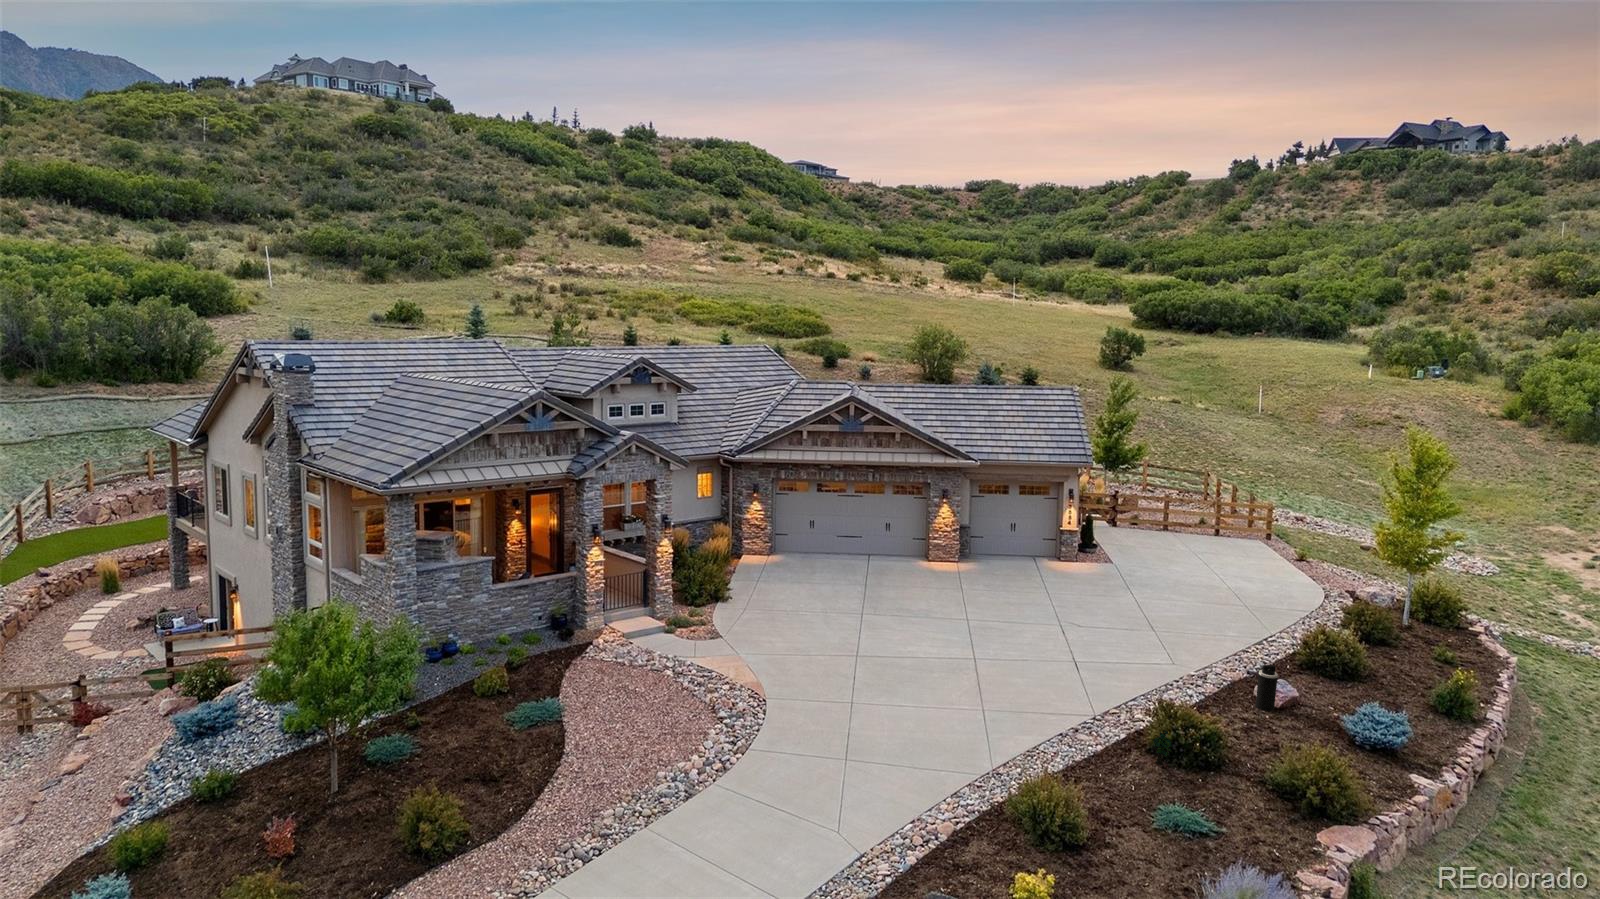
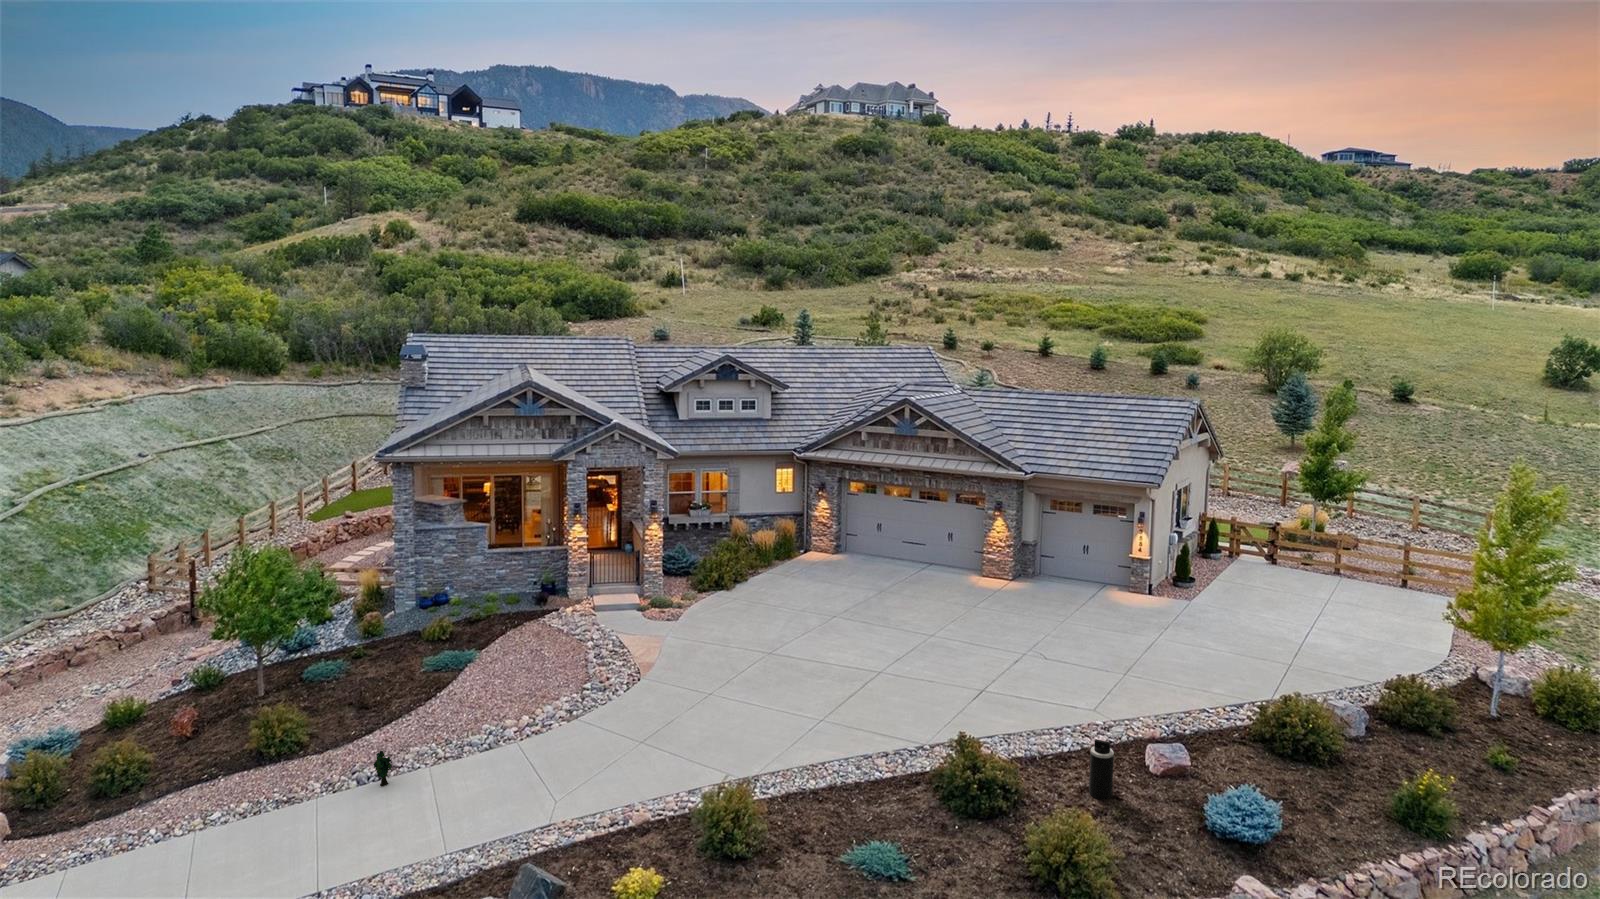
decorative plant: present [1152,730,1173,765] -> present [373,750,392,786]

